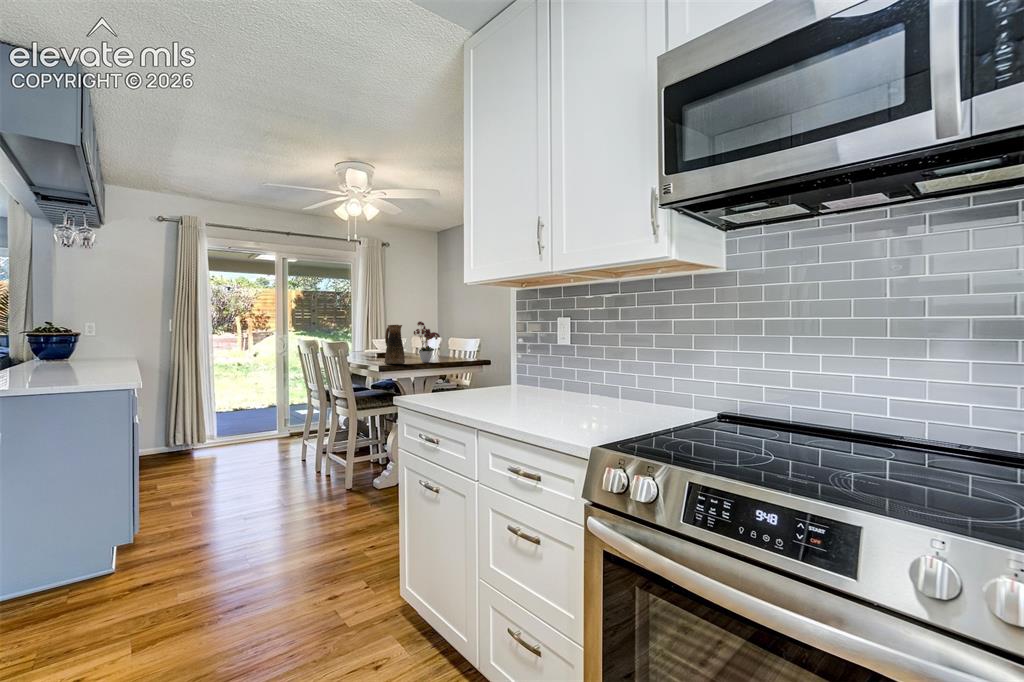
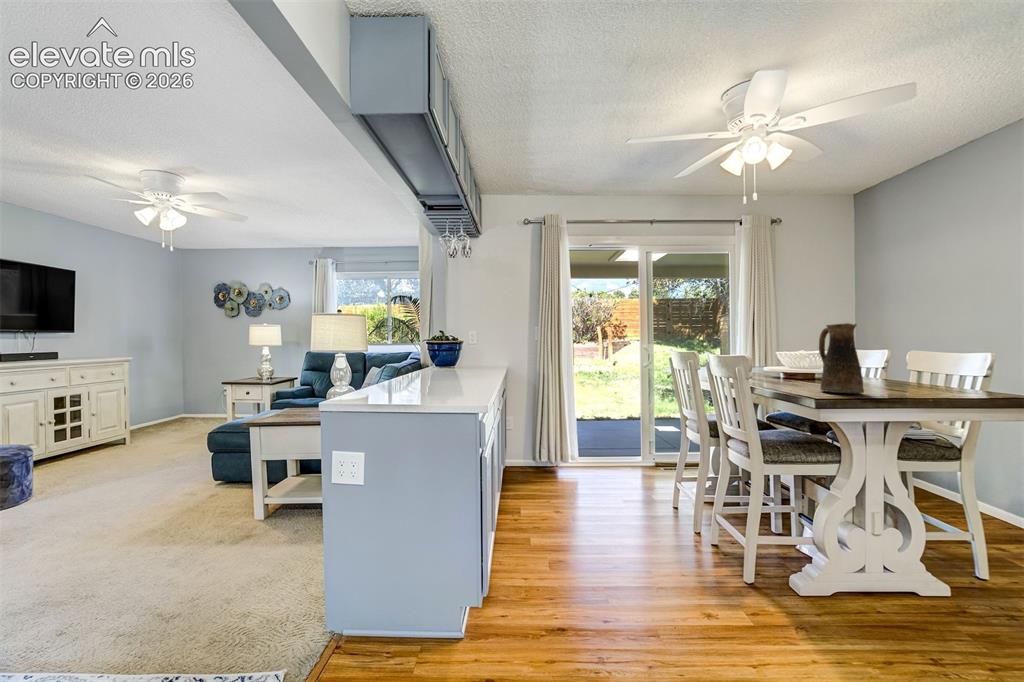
flower arrangement: present [414,322,440,362] -> none [868,314,939,392]

